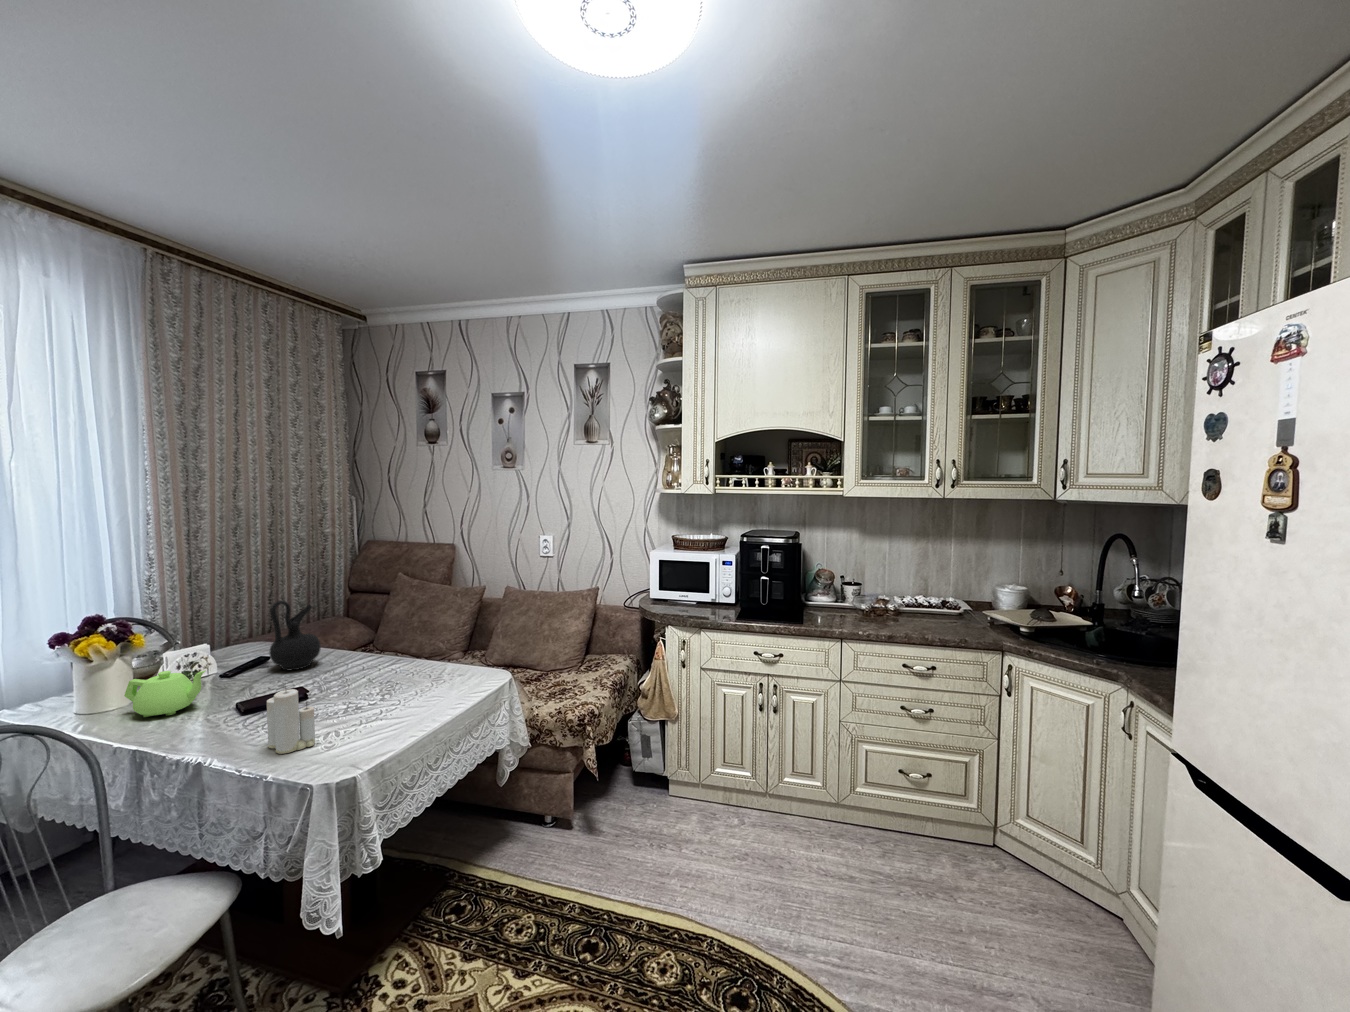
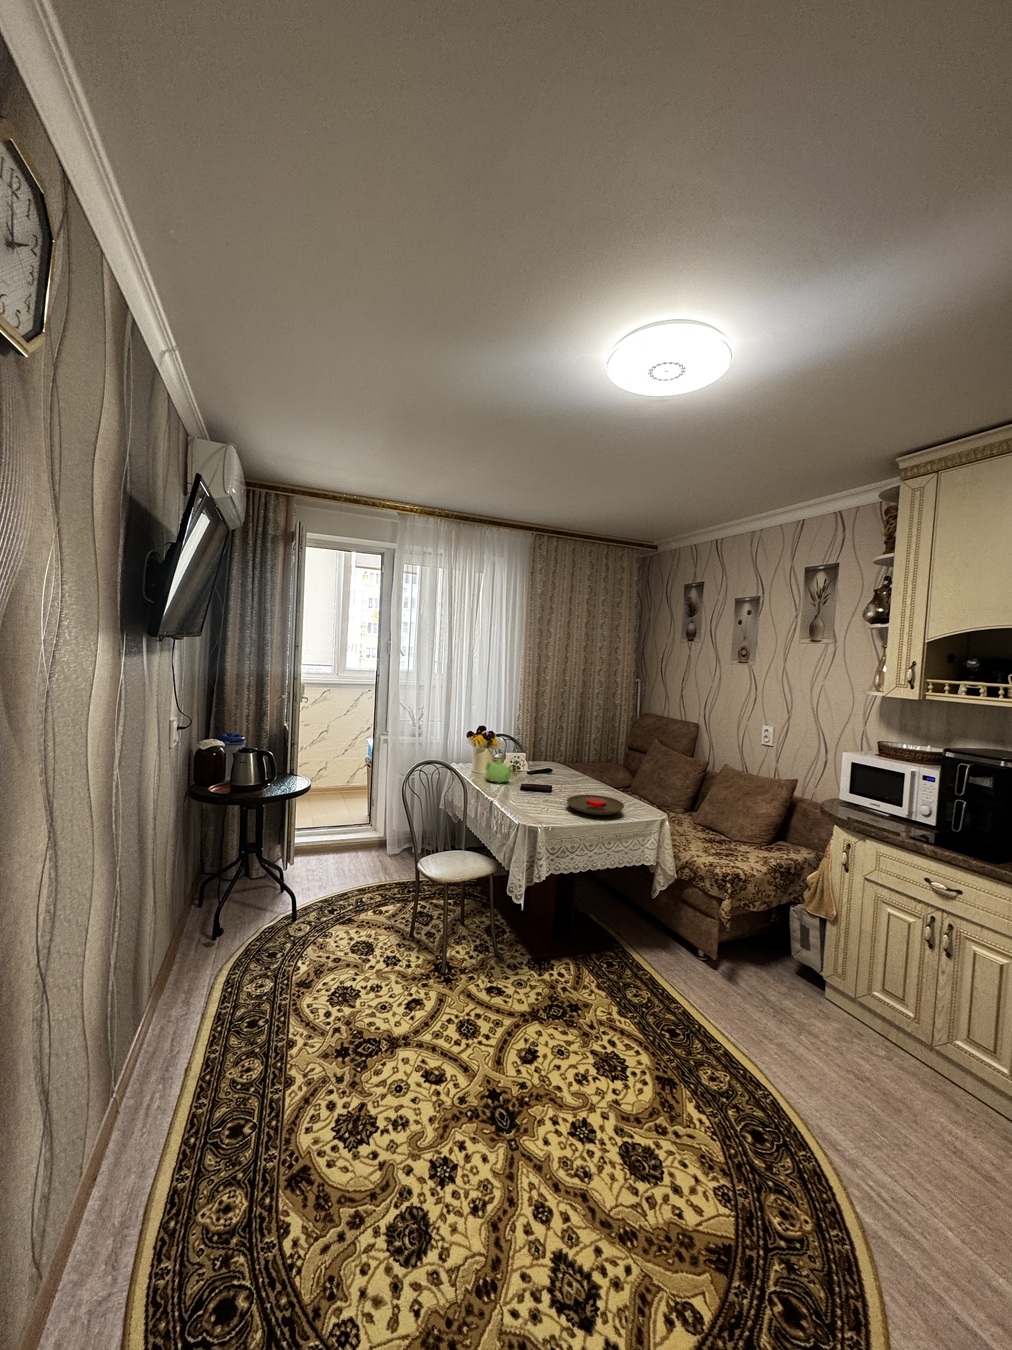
ceramic jug: present [269,601,321,671] -> none [550,737,576,781]
plate: none [353,671,451,710] -> present [567,795,624,815]
candle: present [267,686,315,754] -> none [519,777,539,814]

